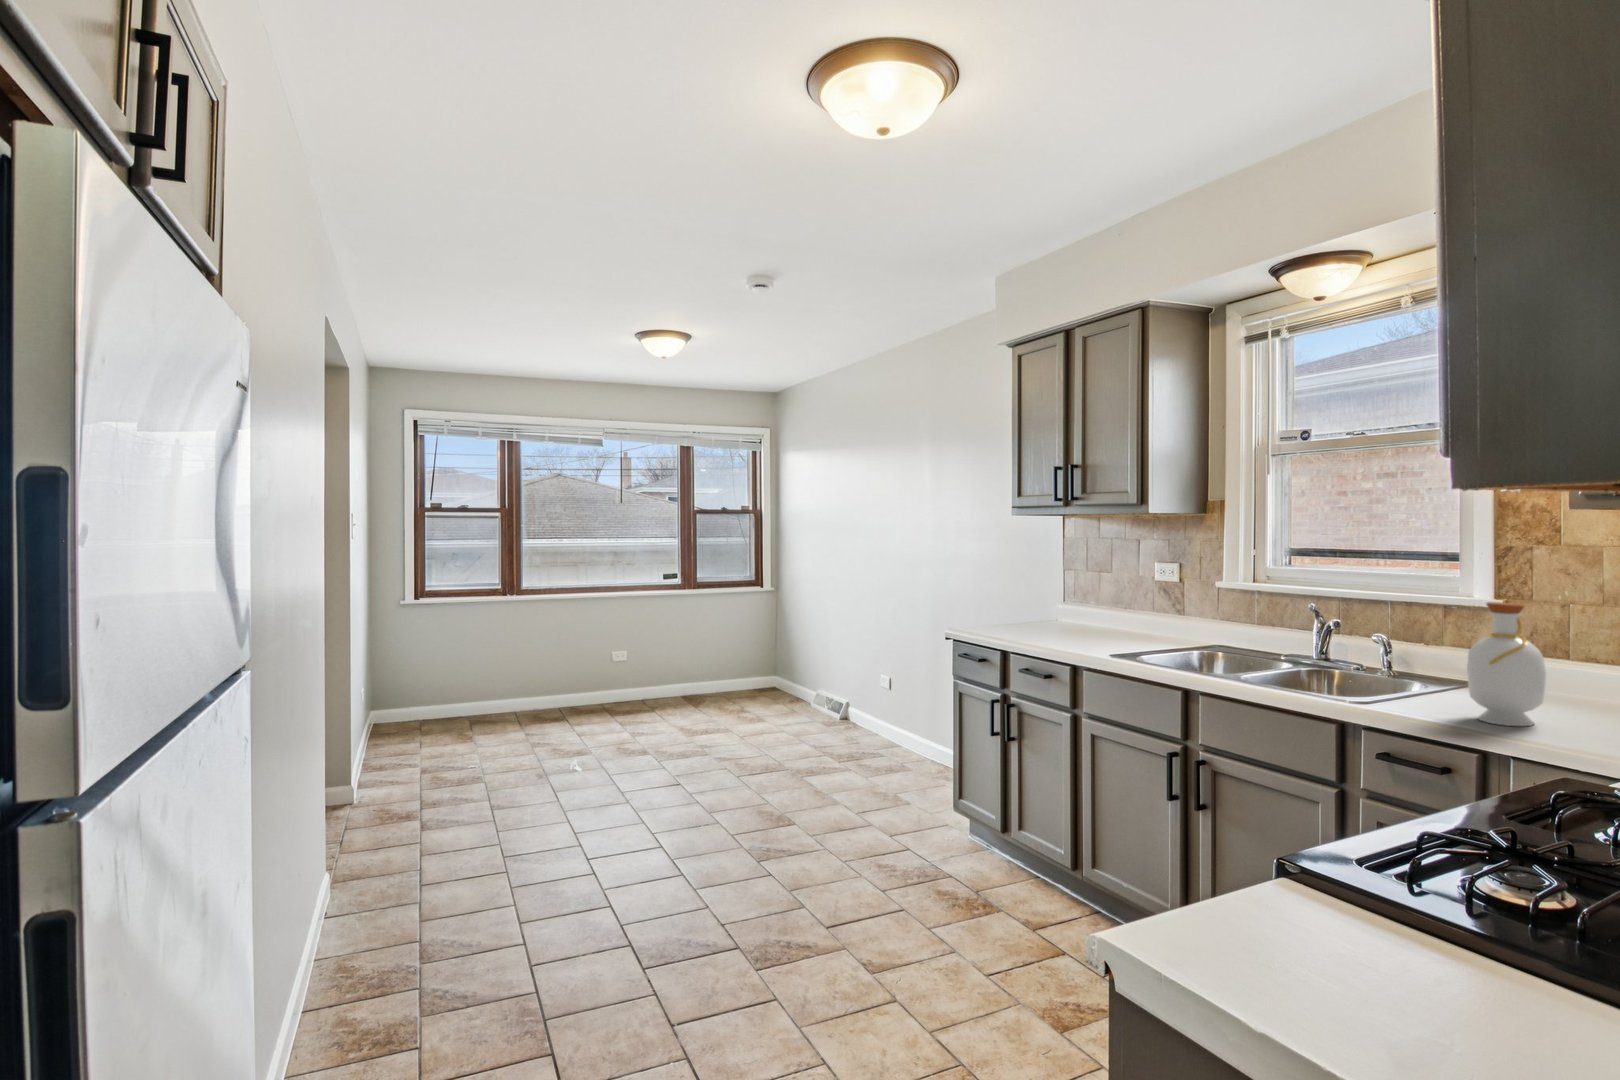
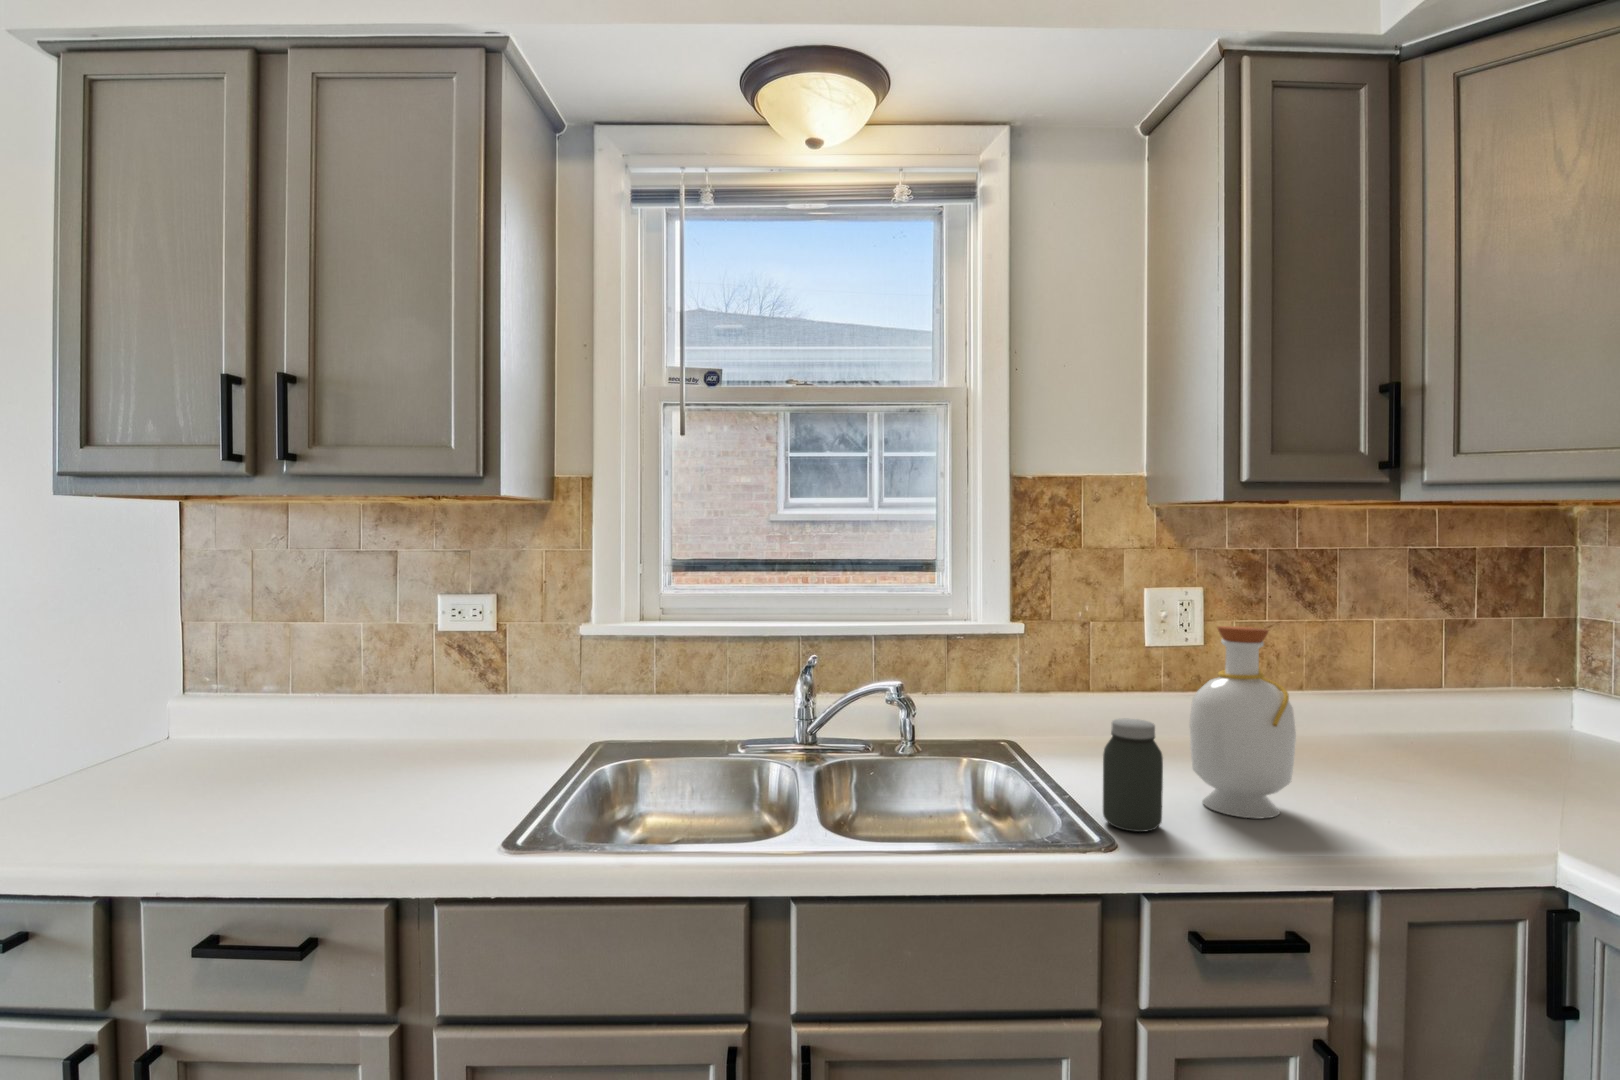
jar: none [1381,649,1420,712] -> present [1103,719,1163,832]

